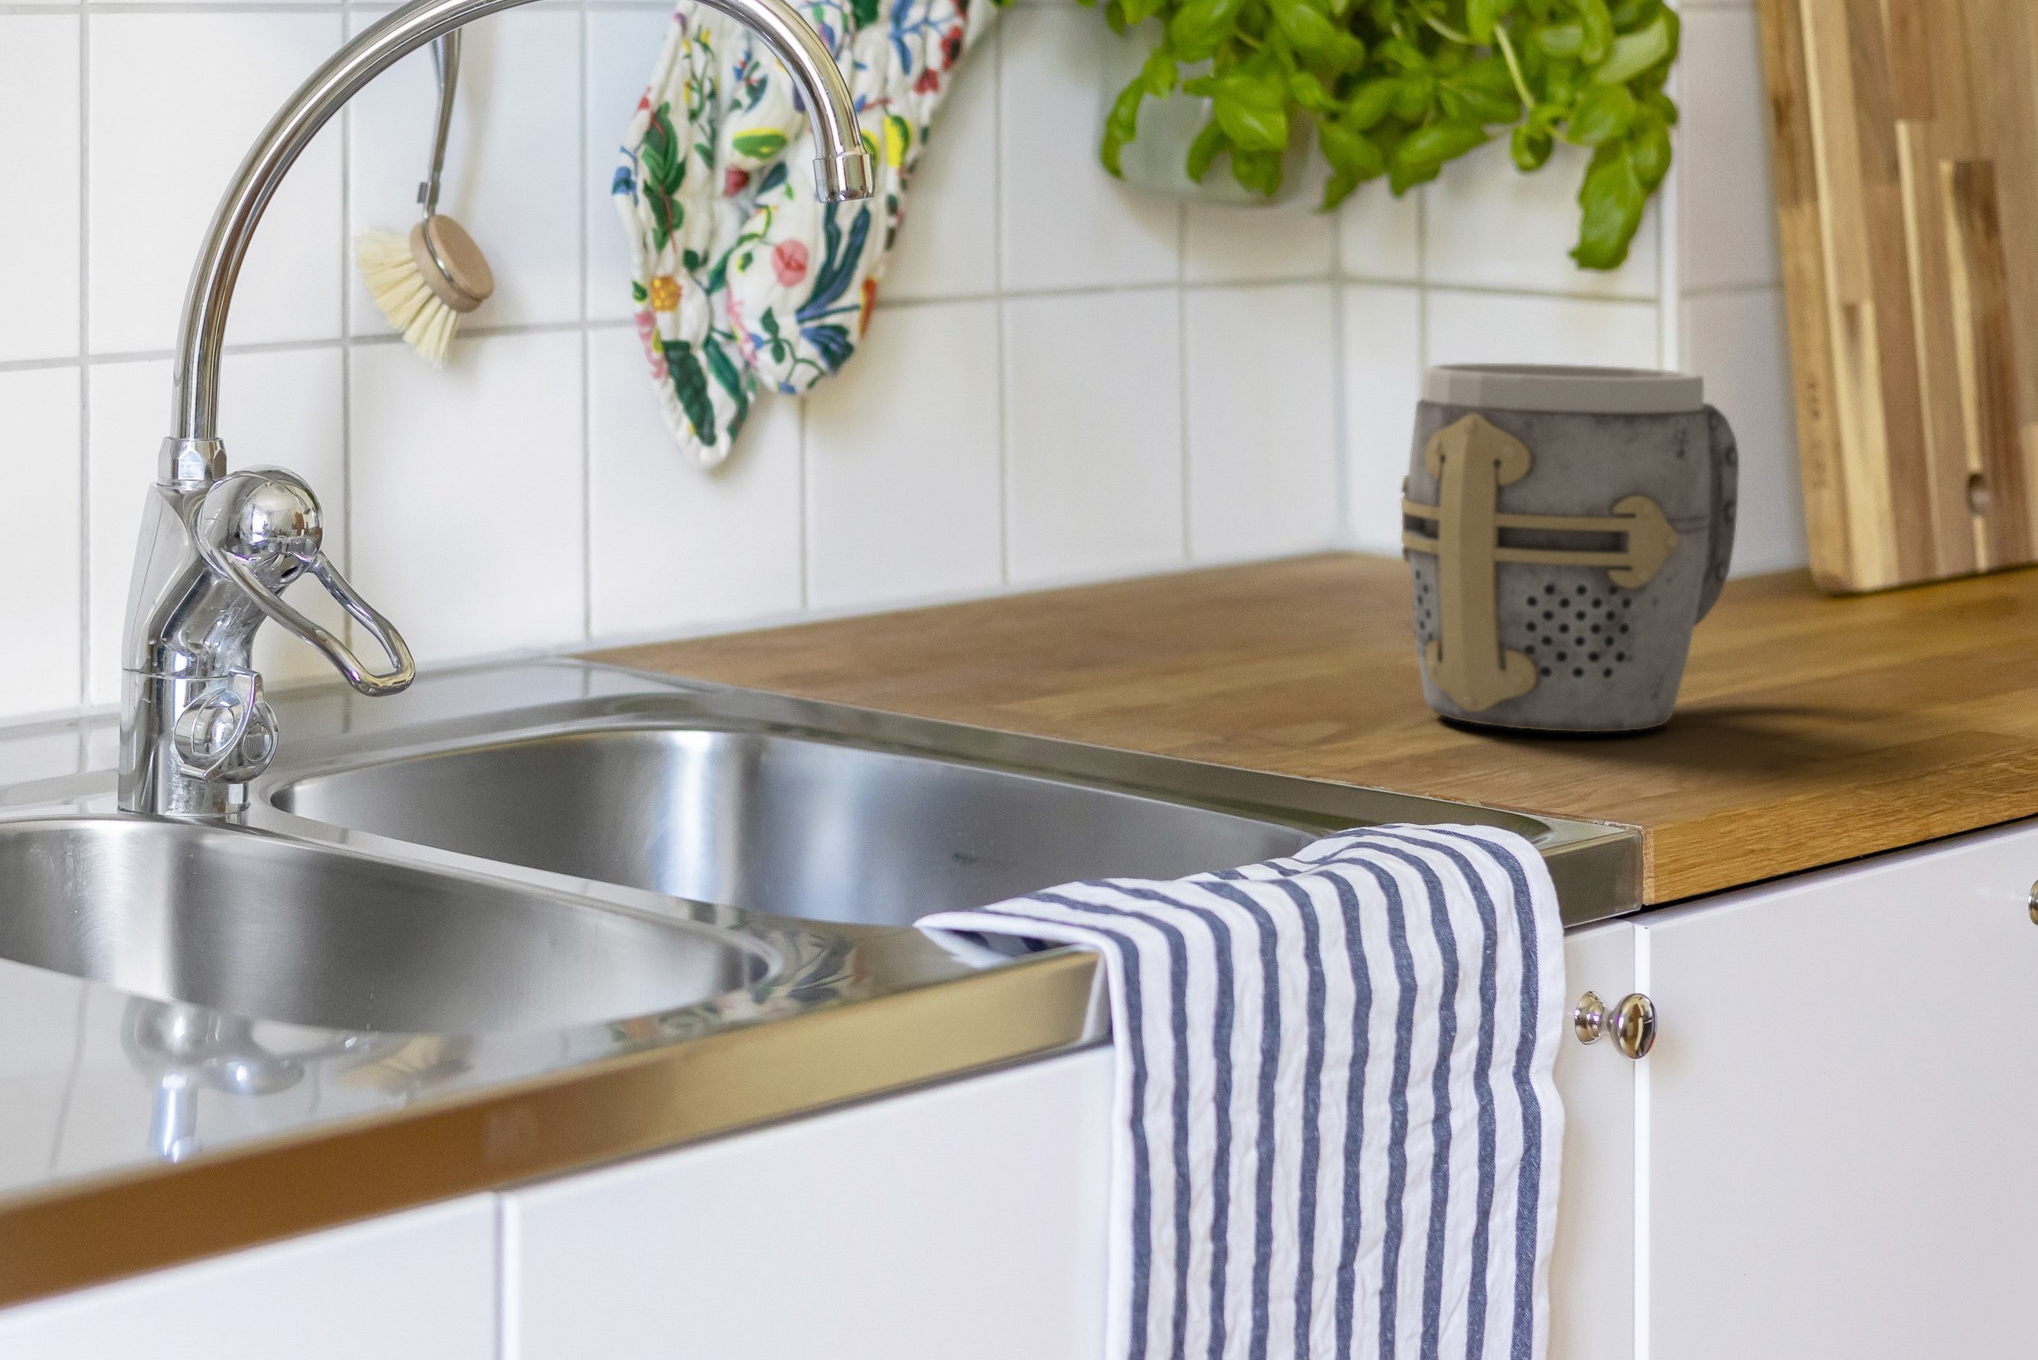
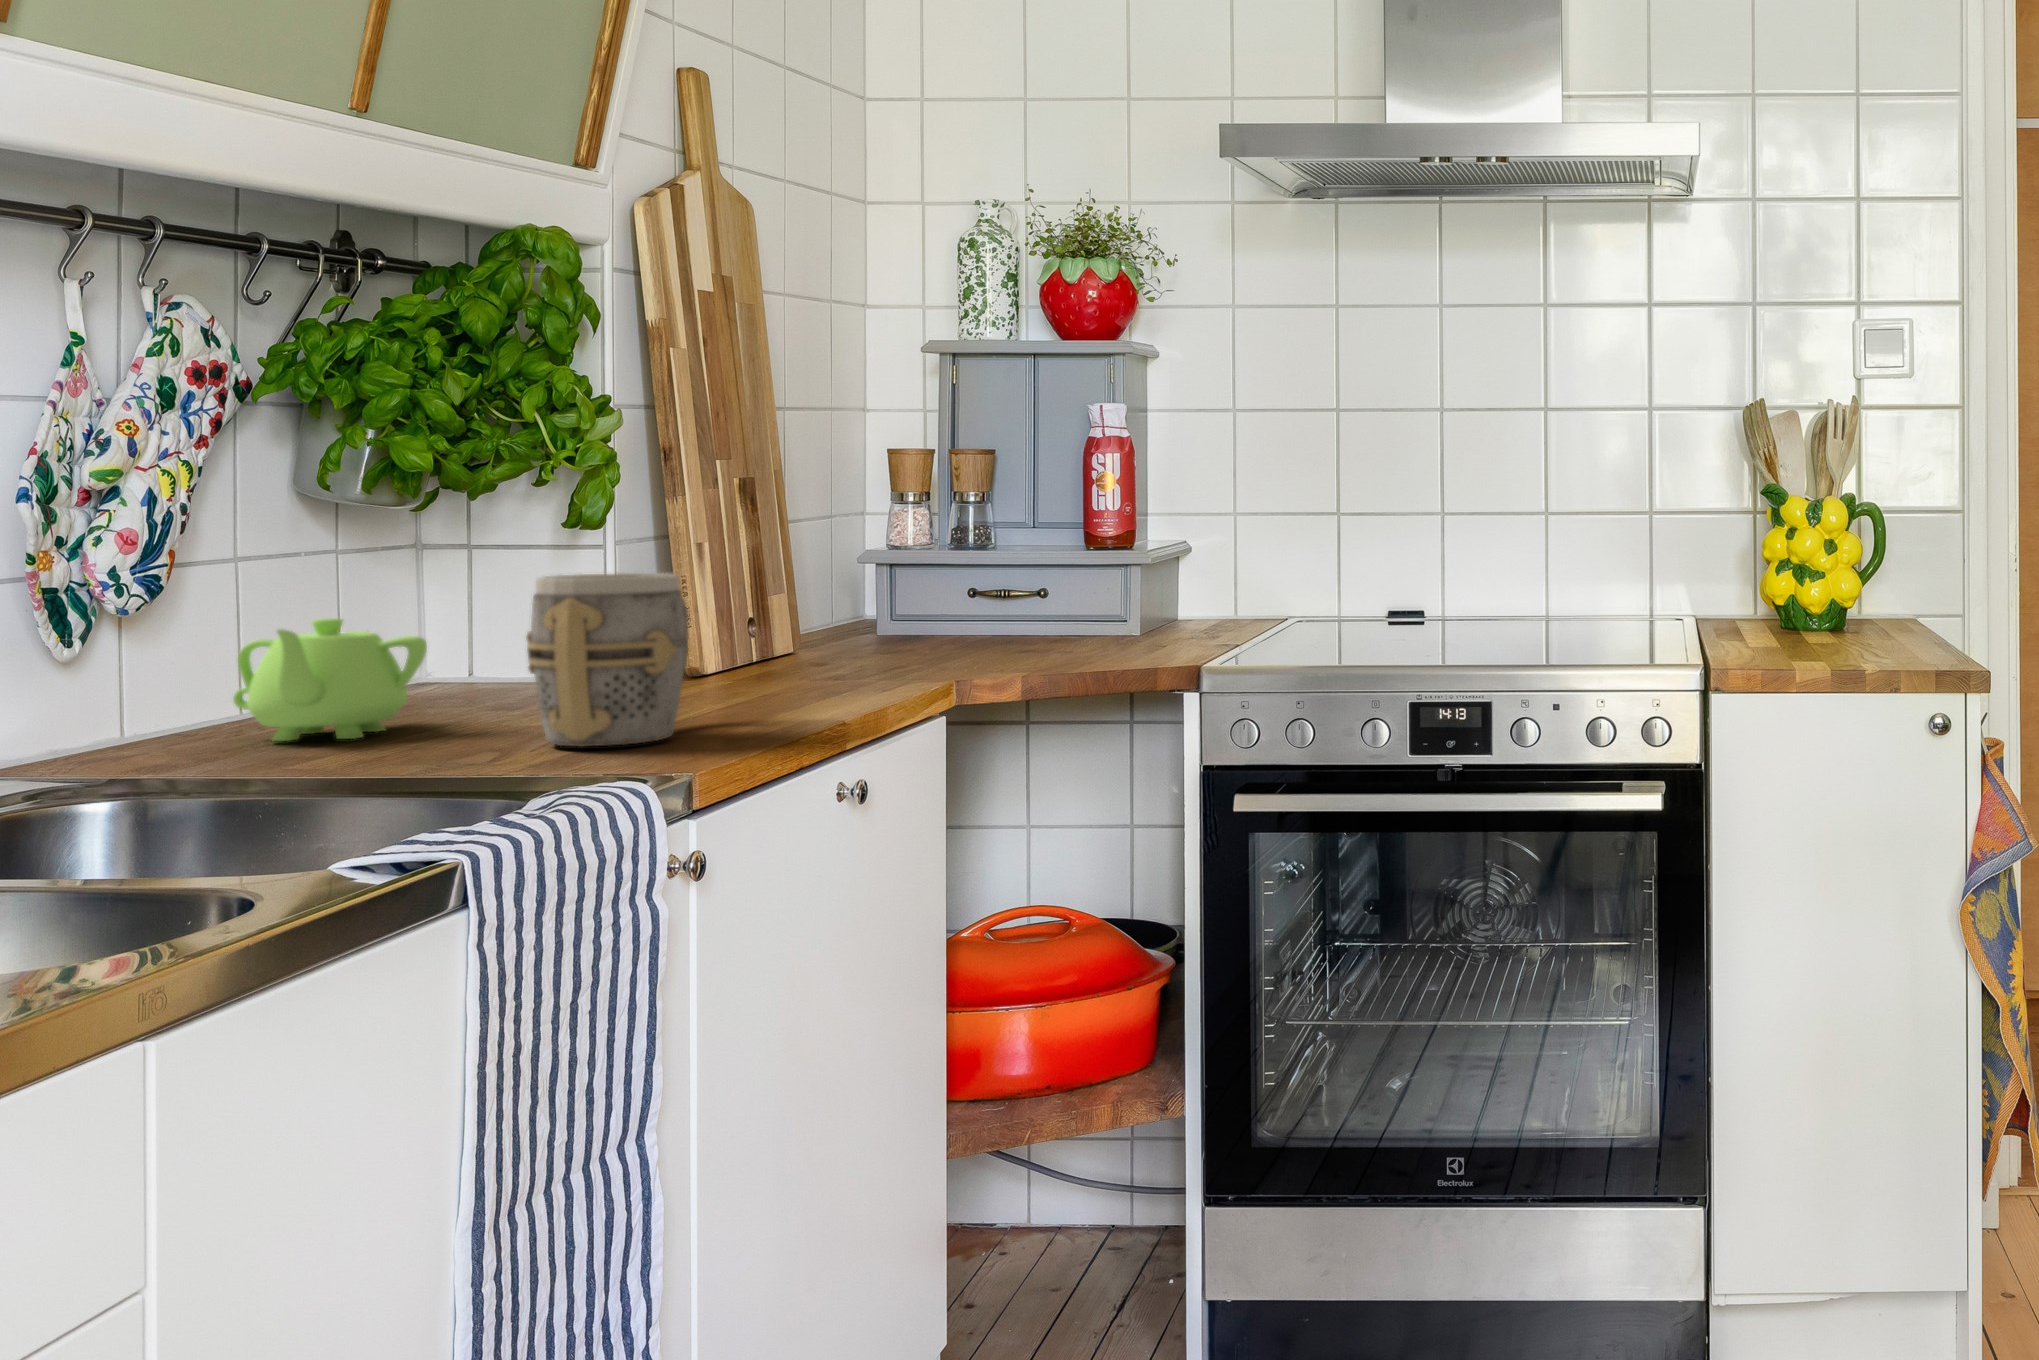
teapot: none [958,419,1261,652] -> present [233,618,427,741]

